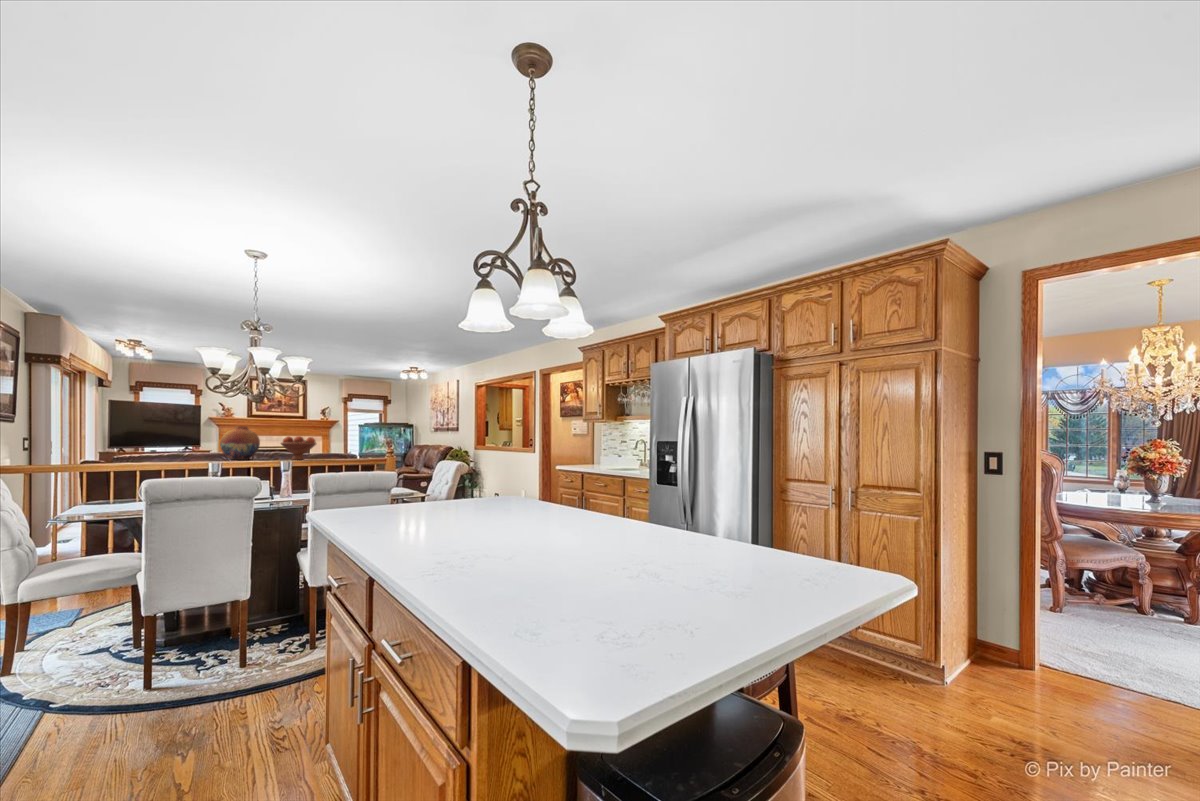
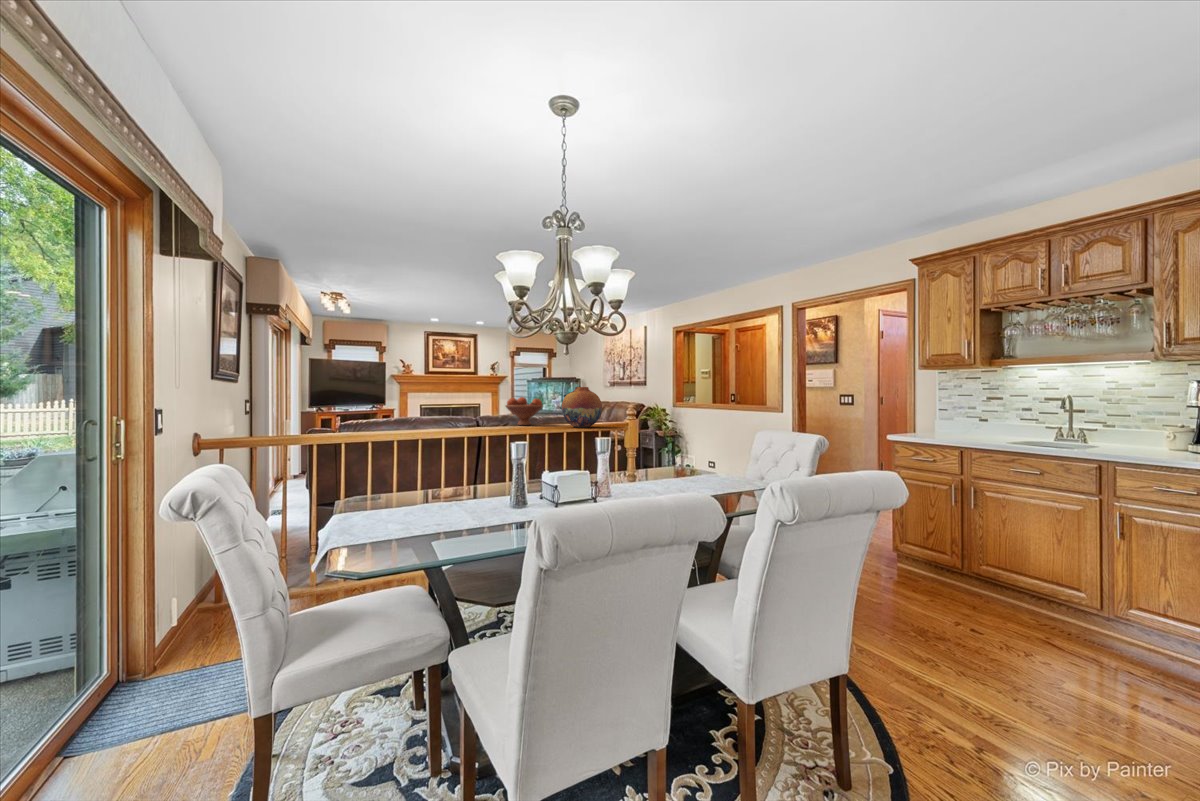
vase: present [220,426,260,460] -> present [562,387,602,428]

